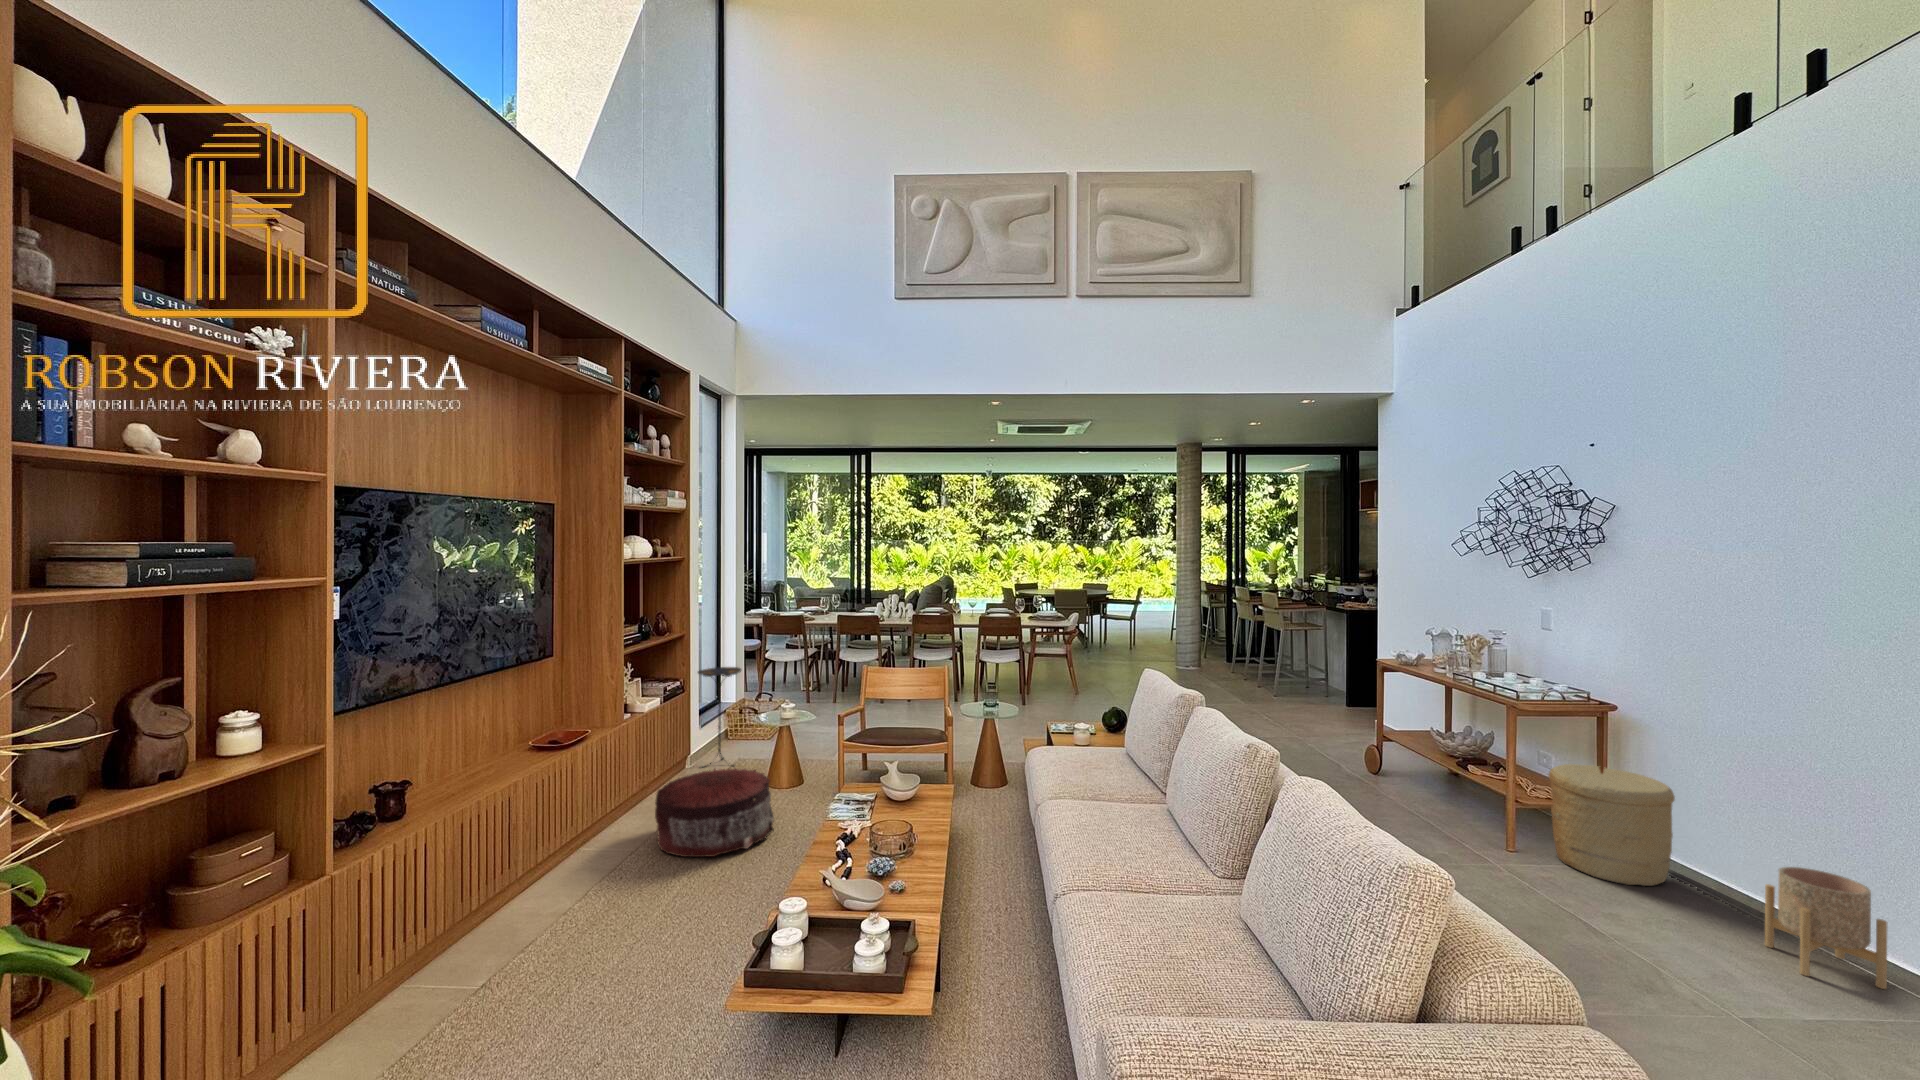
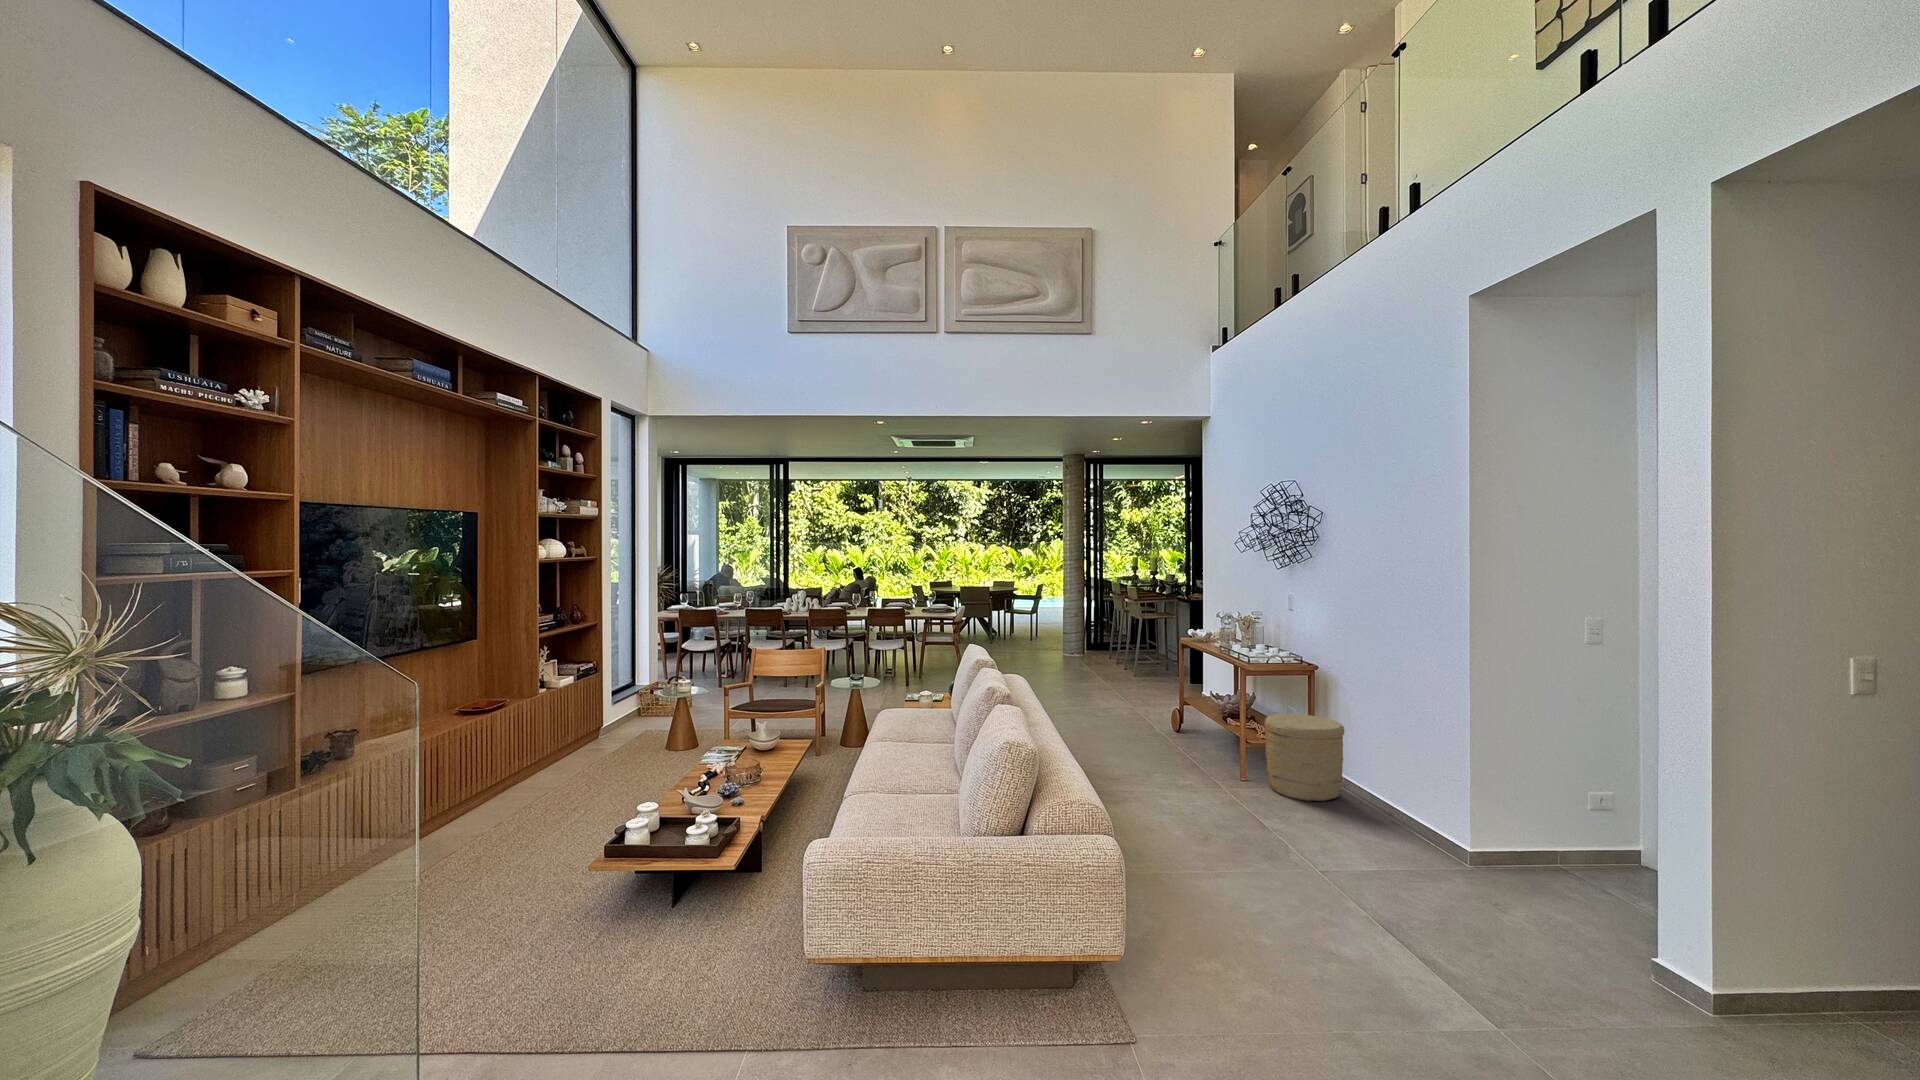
side table: present [698,667,741,764] -> none [607,651,647,736]
pouf: present [655,769,774,857] -> none [557,727,657,793]
planter: present [1765,867,1887,989] -> none [1366,774,1423,854]

